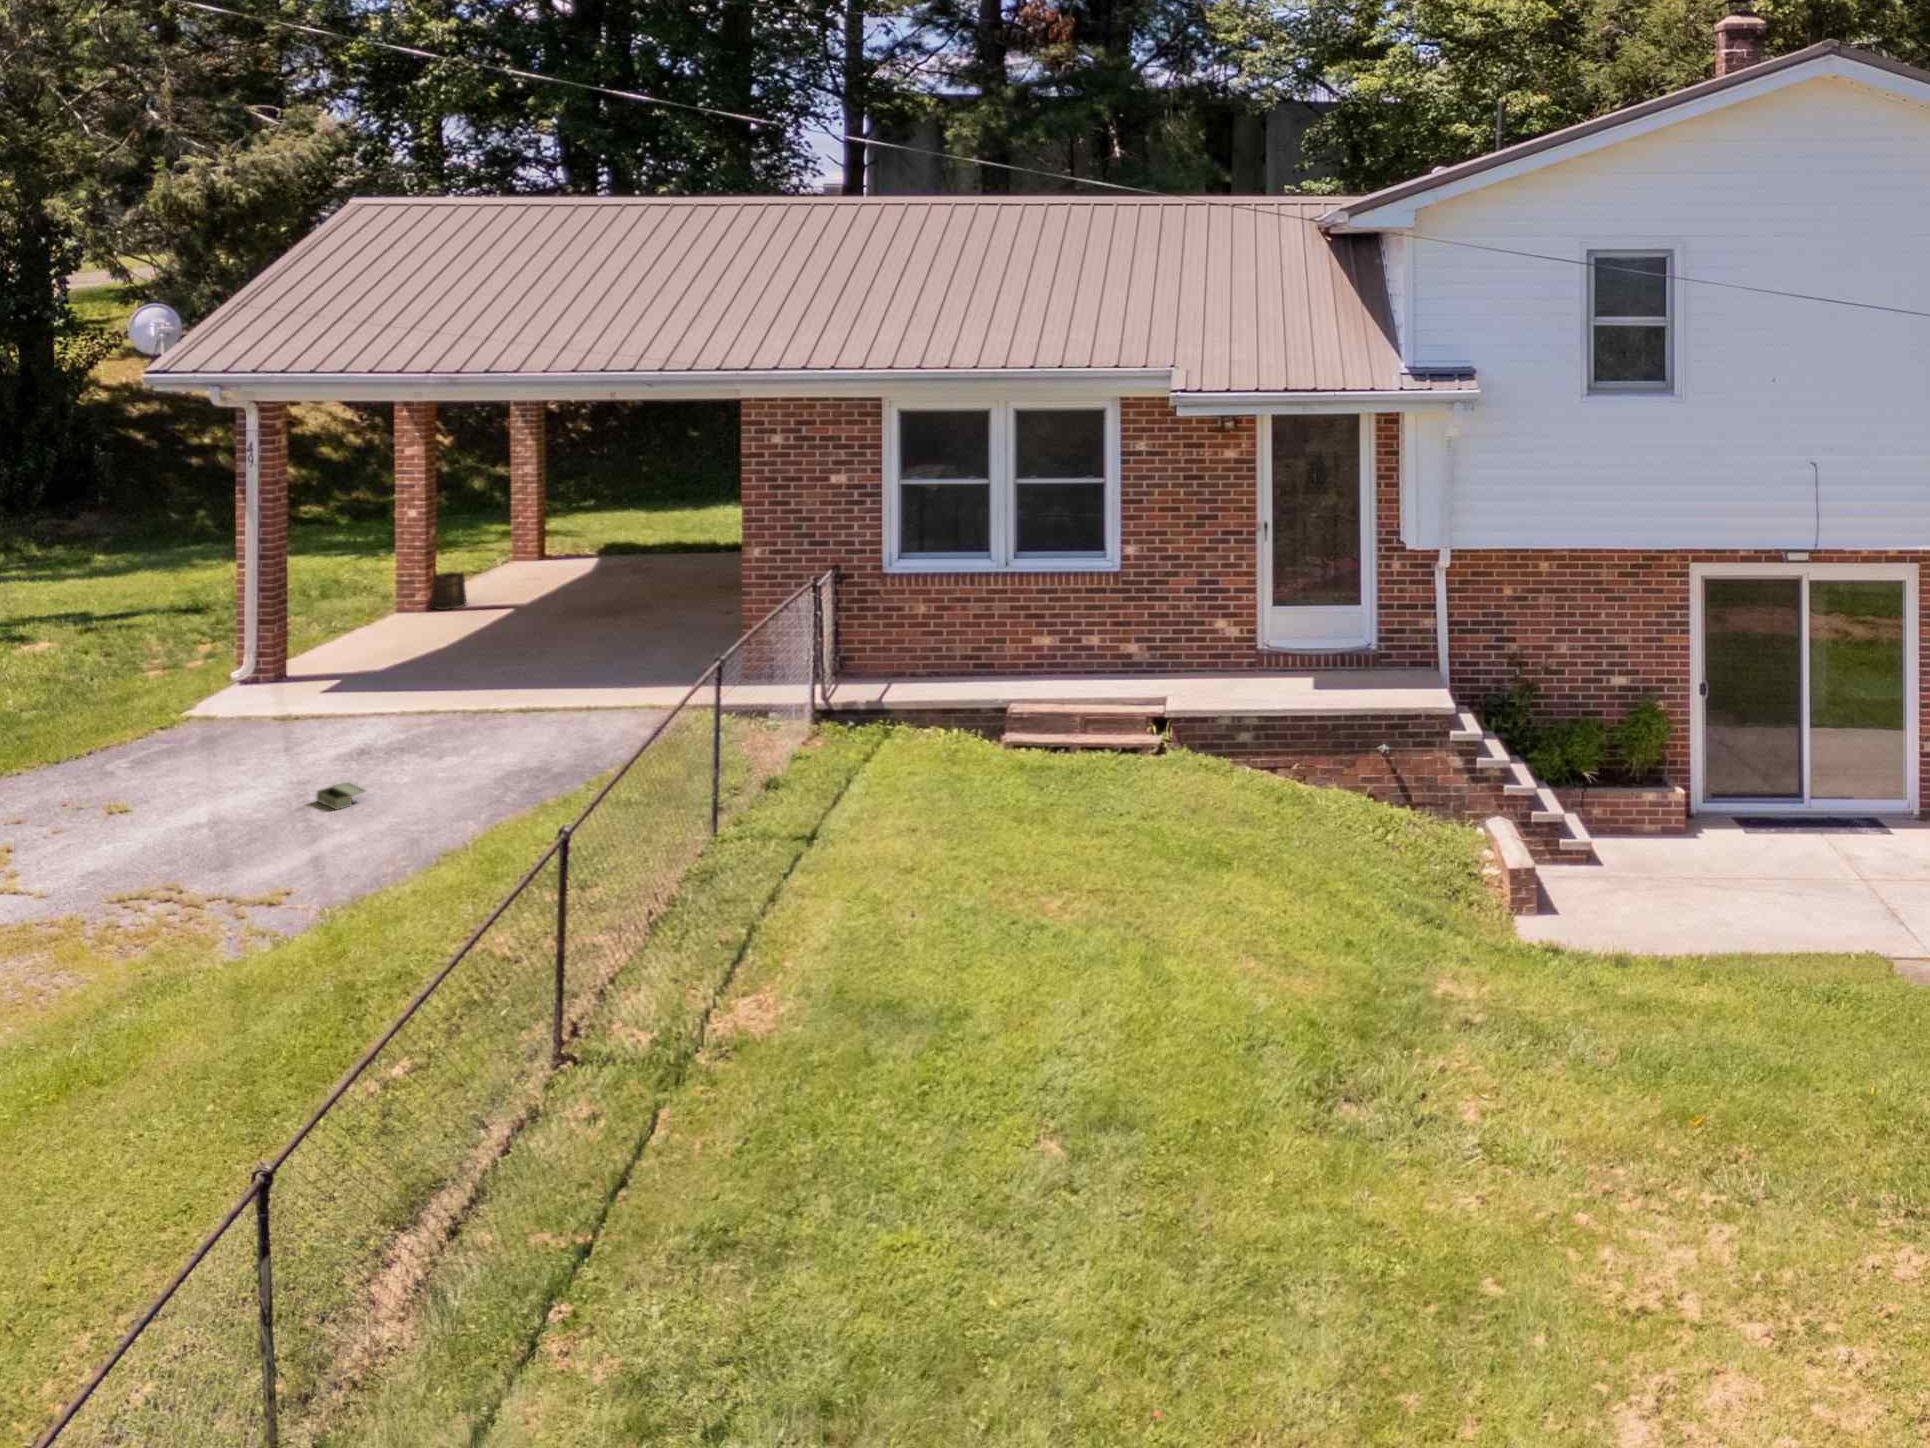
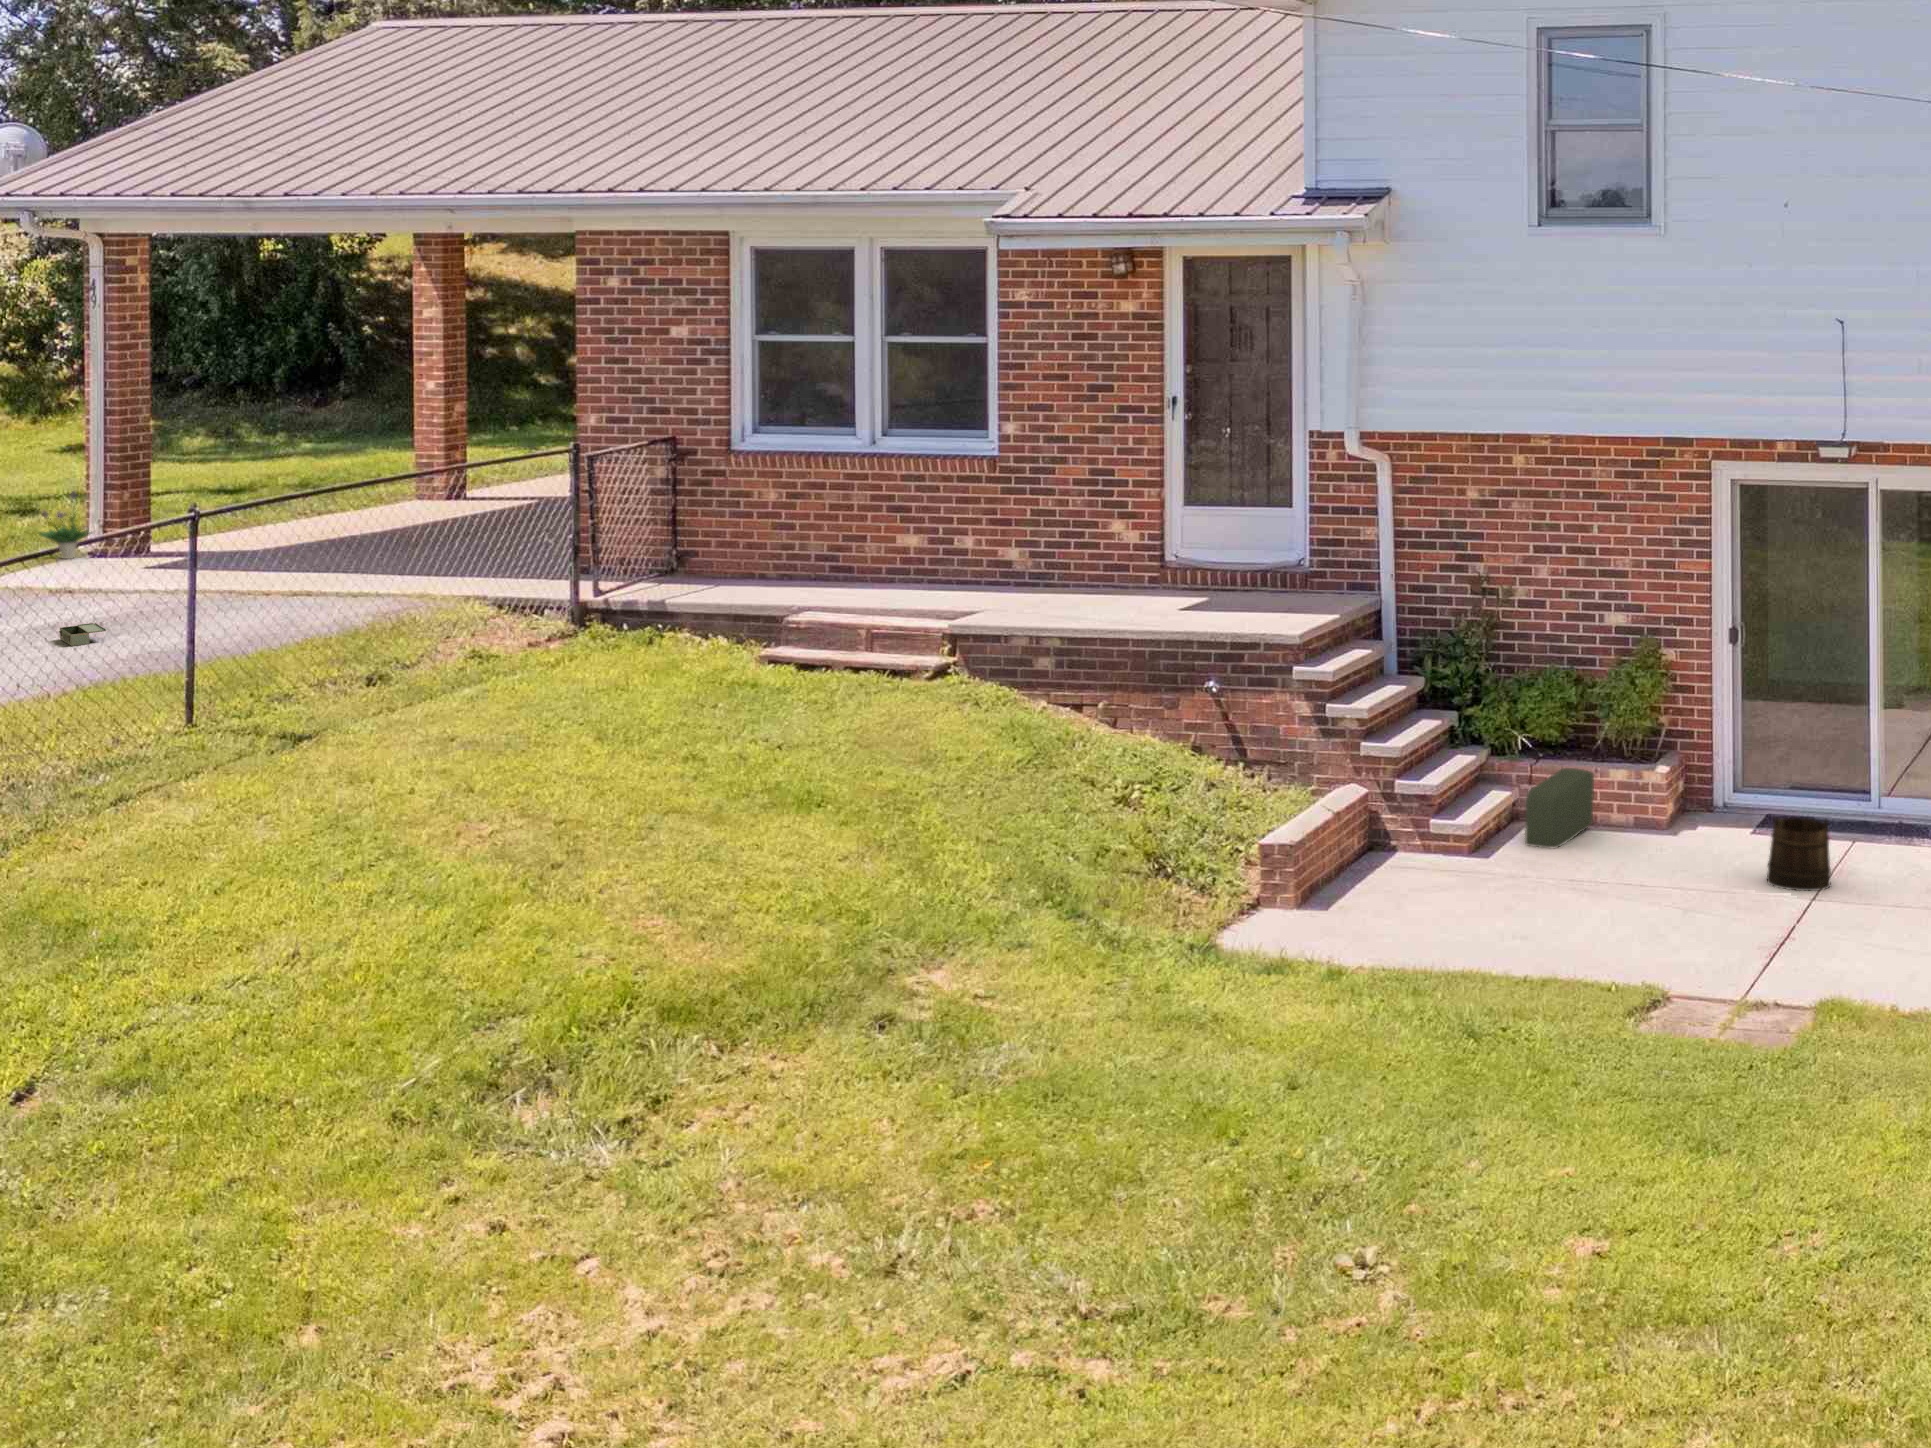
bucket: present [431,572,466,610] -> present [1767,817,1831,891]
potted plant: none [191,630,247,695] -> present [40,491,90,559]
pouf: none [1633,817,1662,893] -> present [1525,768,1594,848]

